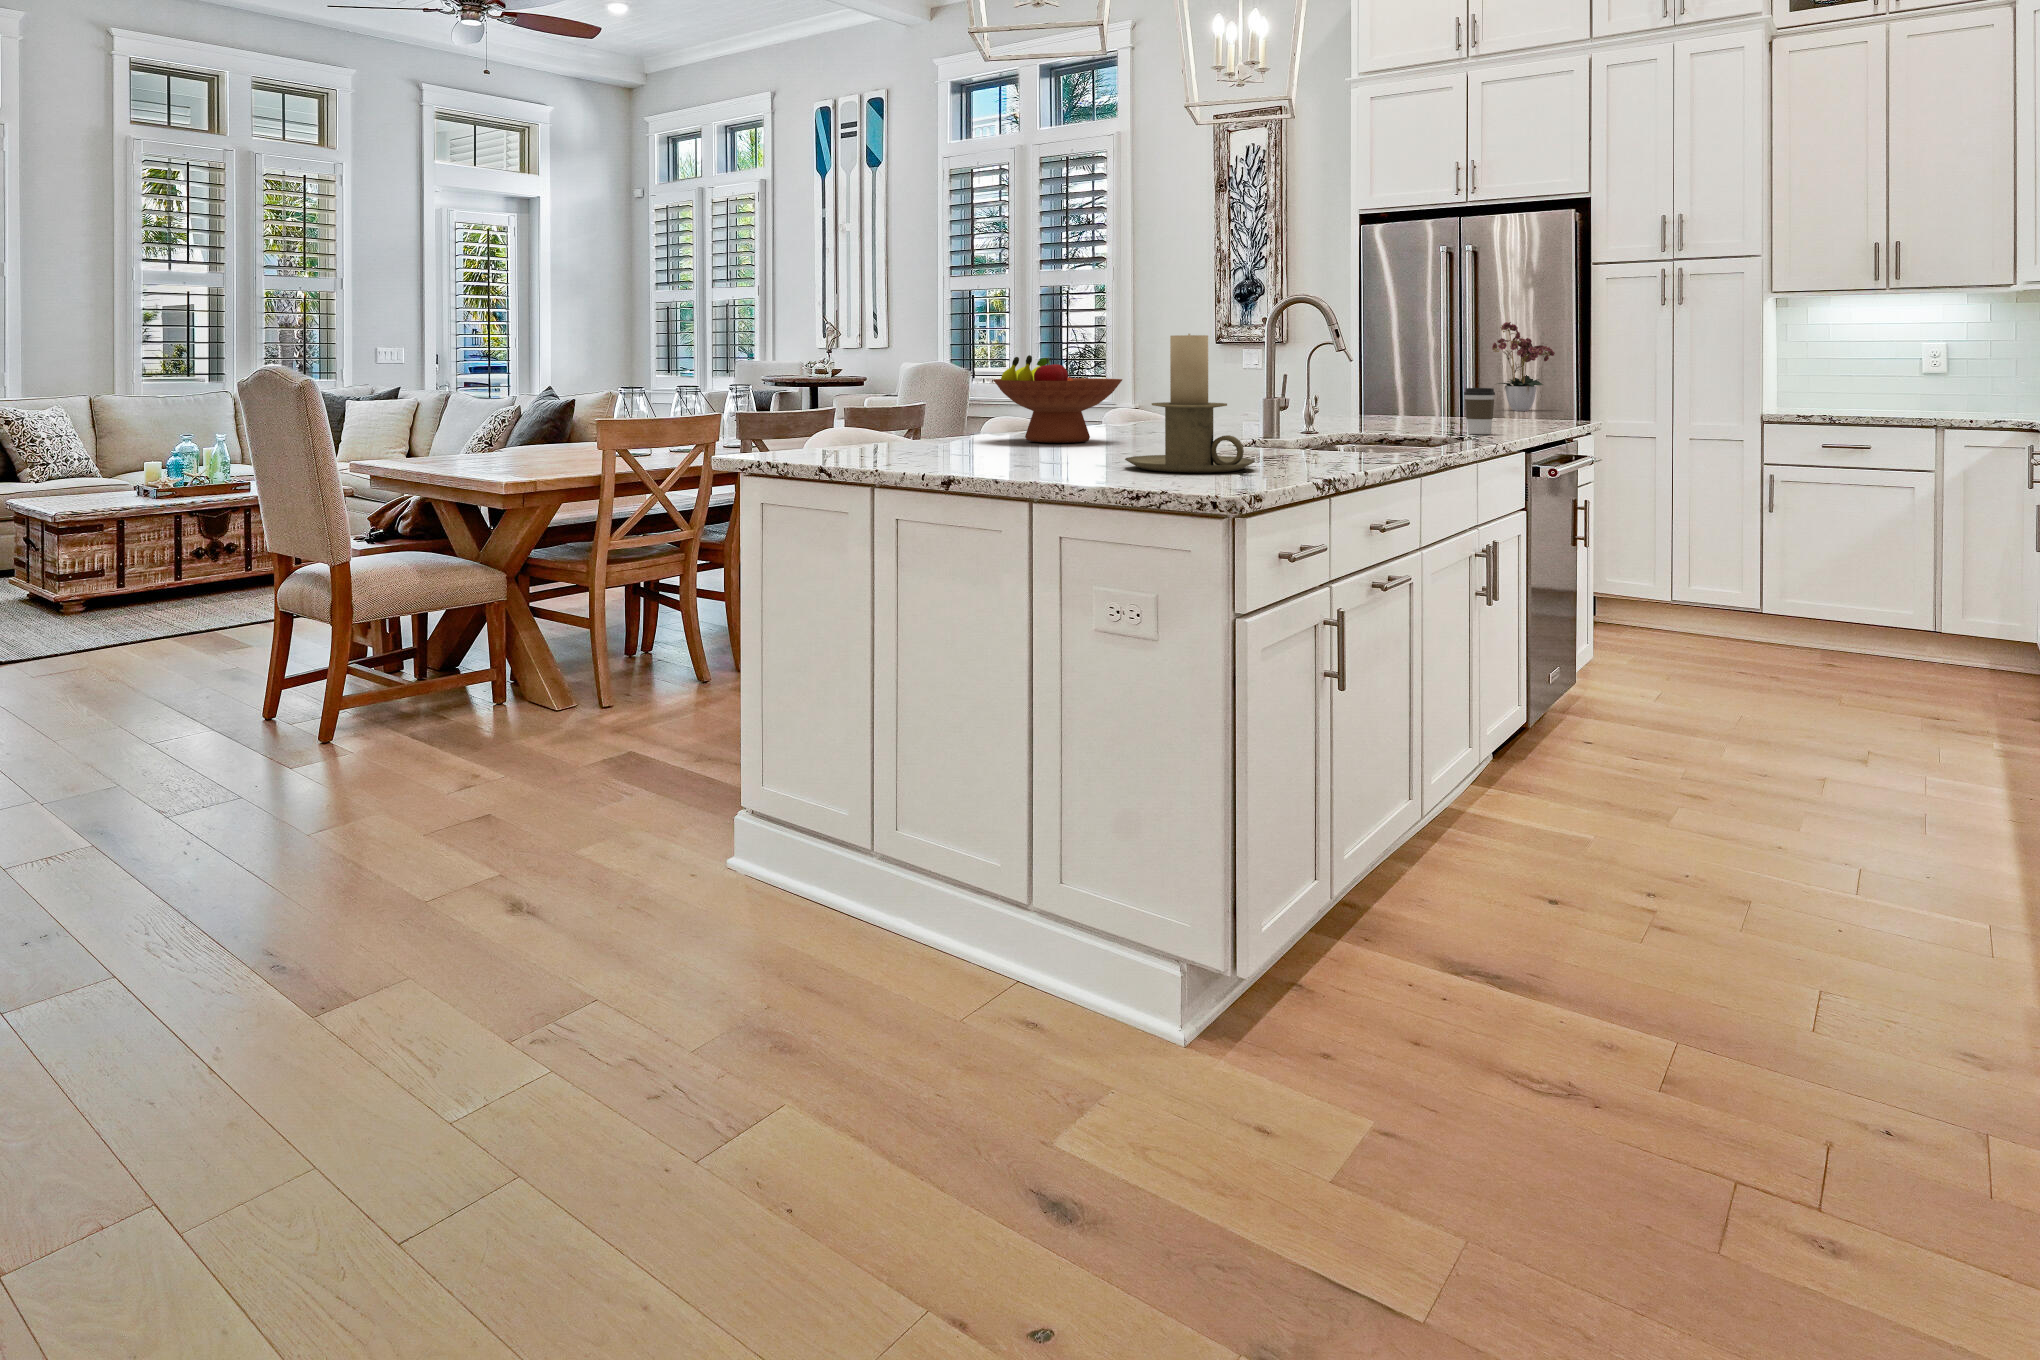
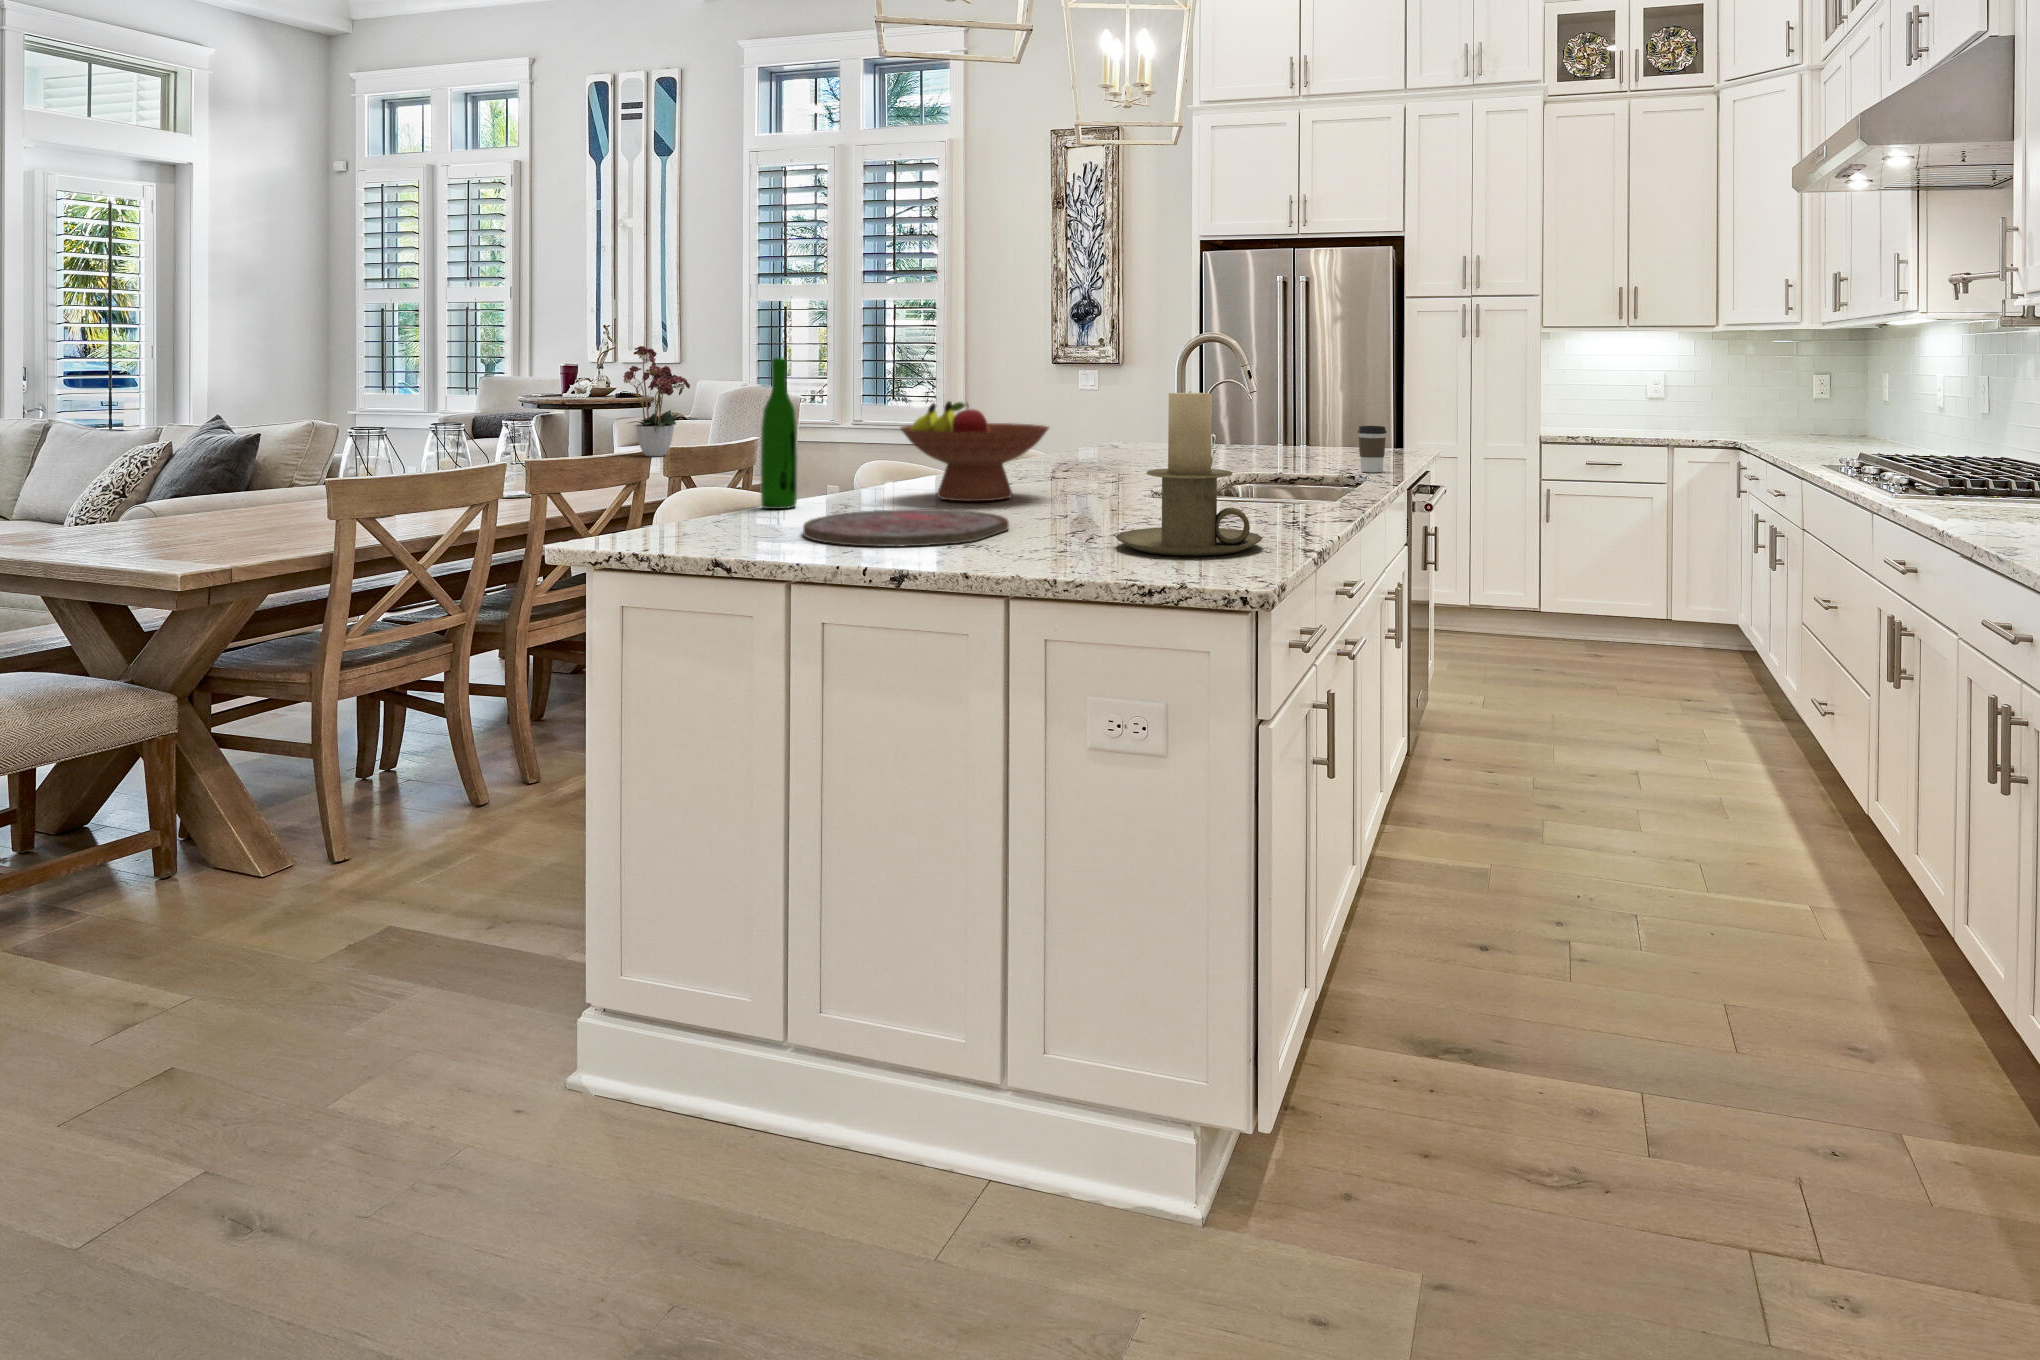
wine bottle: none [879,321,908,443] -> present [760,358,798,509]
flower arrangement: present [1492,322,1555,411] -> present [623,346,690,456]
cutting board: none [891,442,1055,462] -> present [803,509,1009,547]

